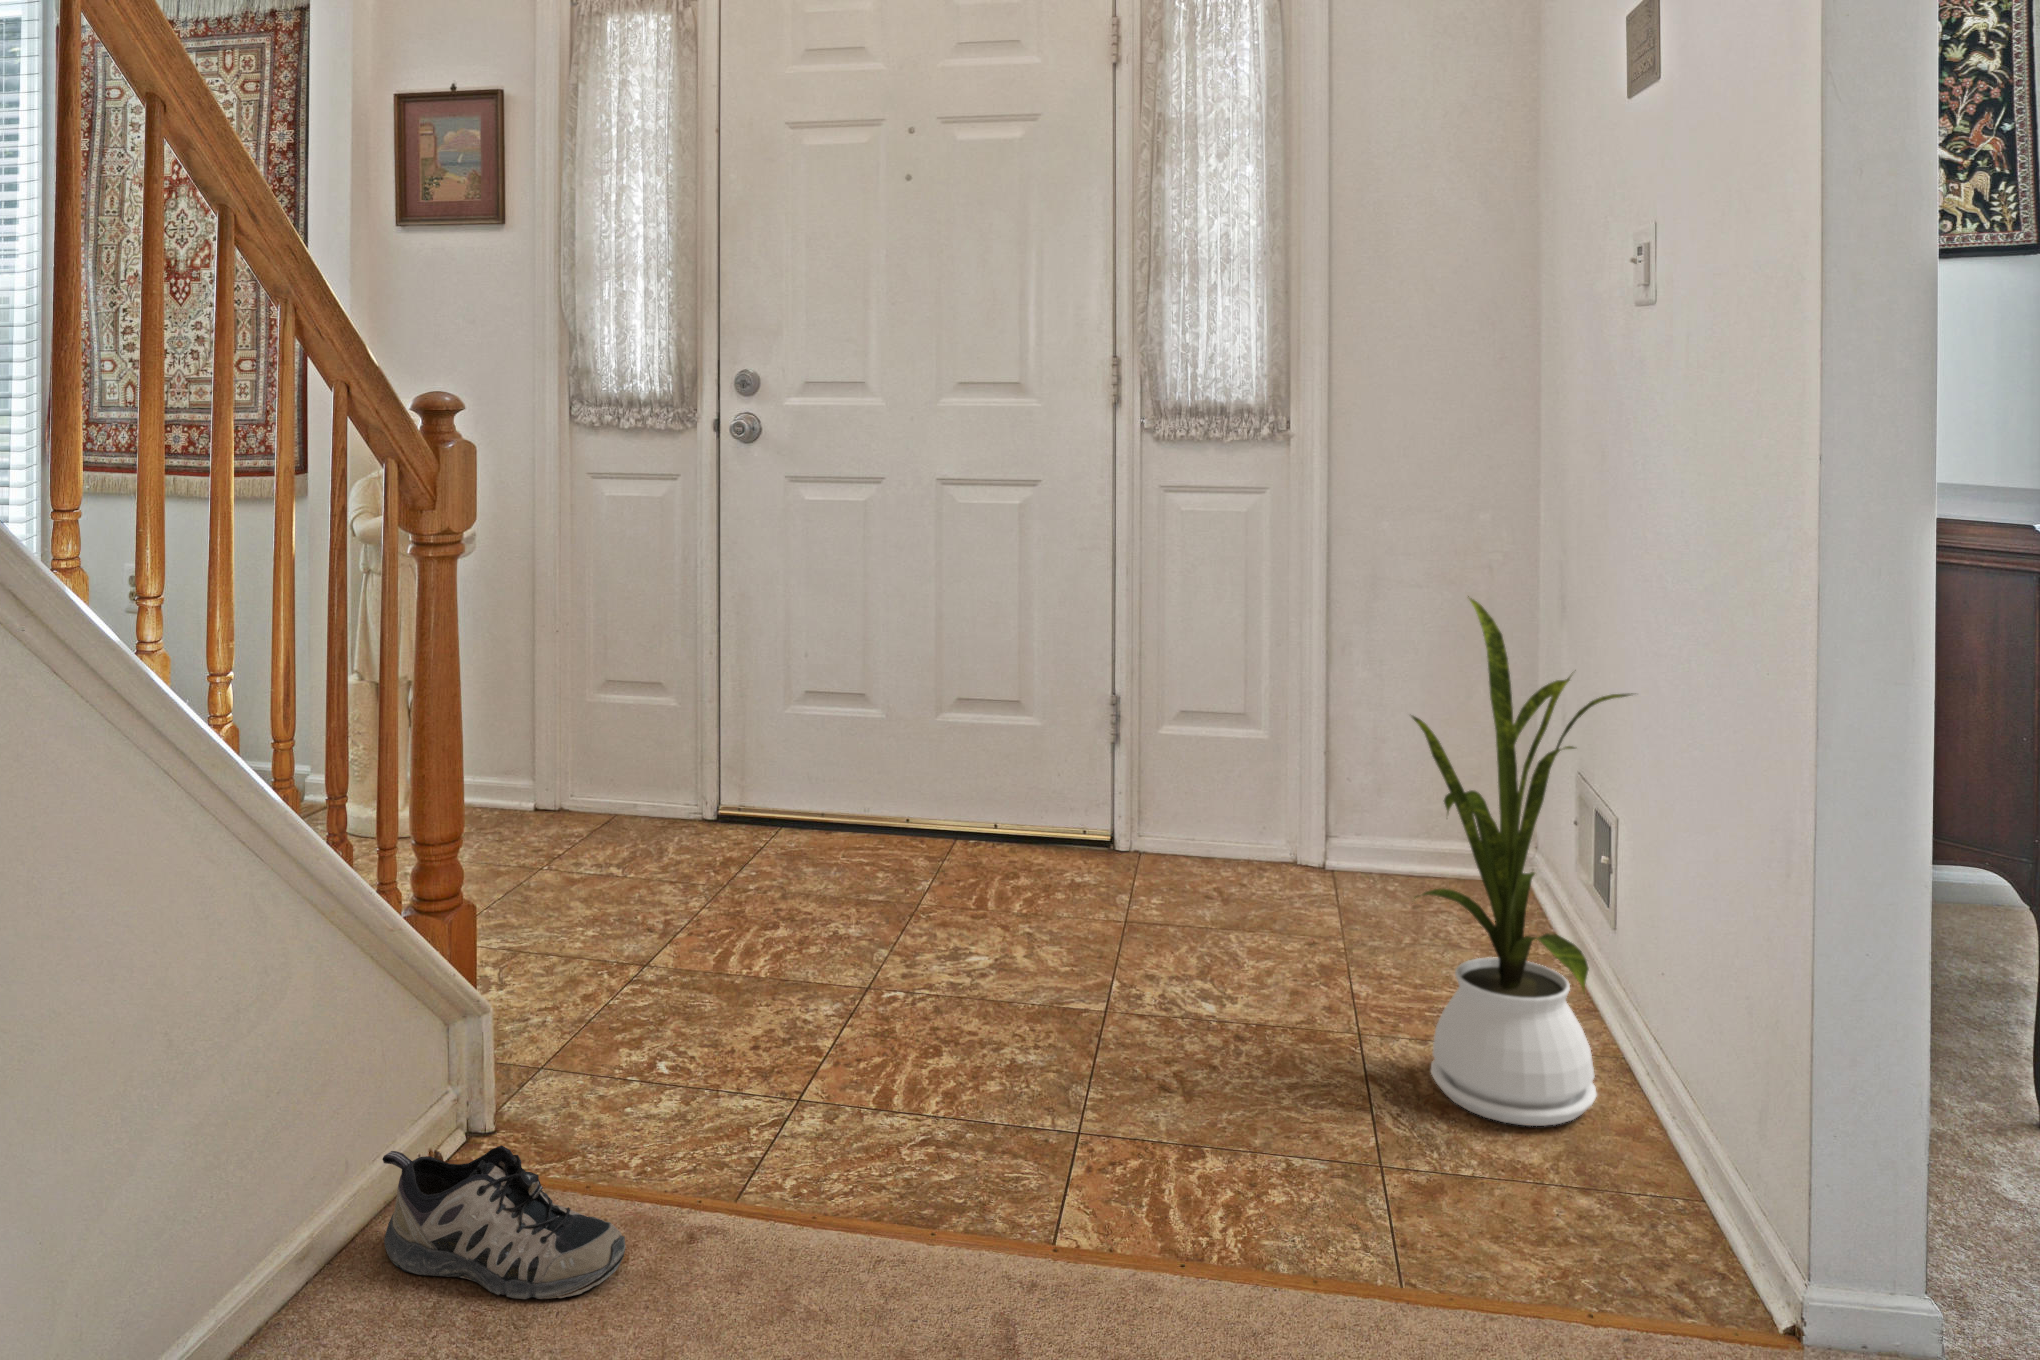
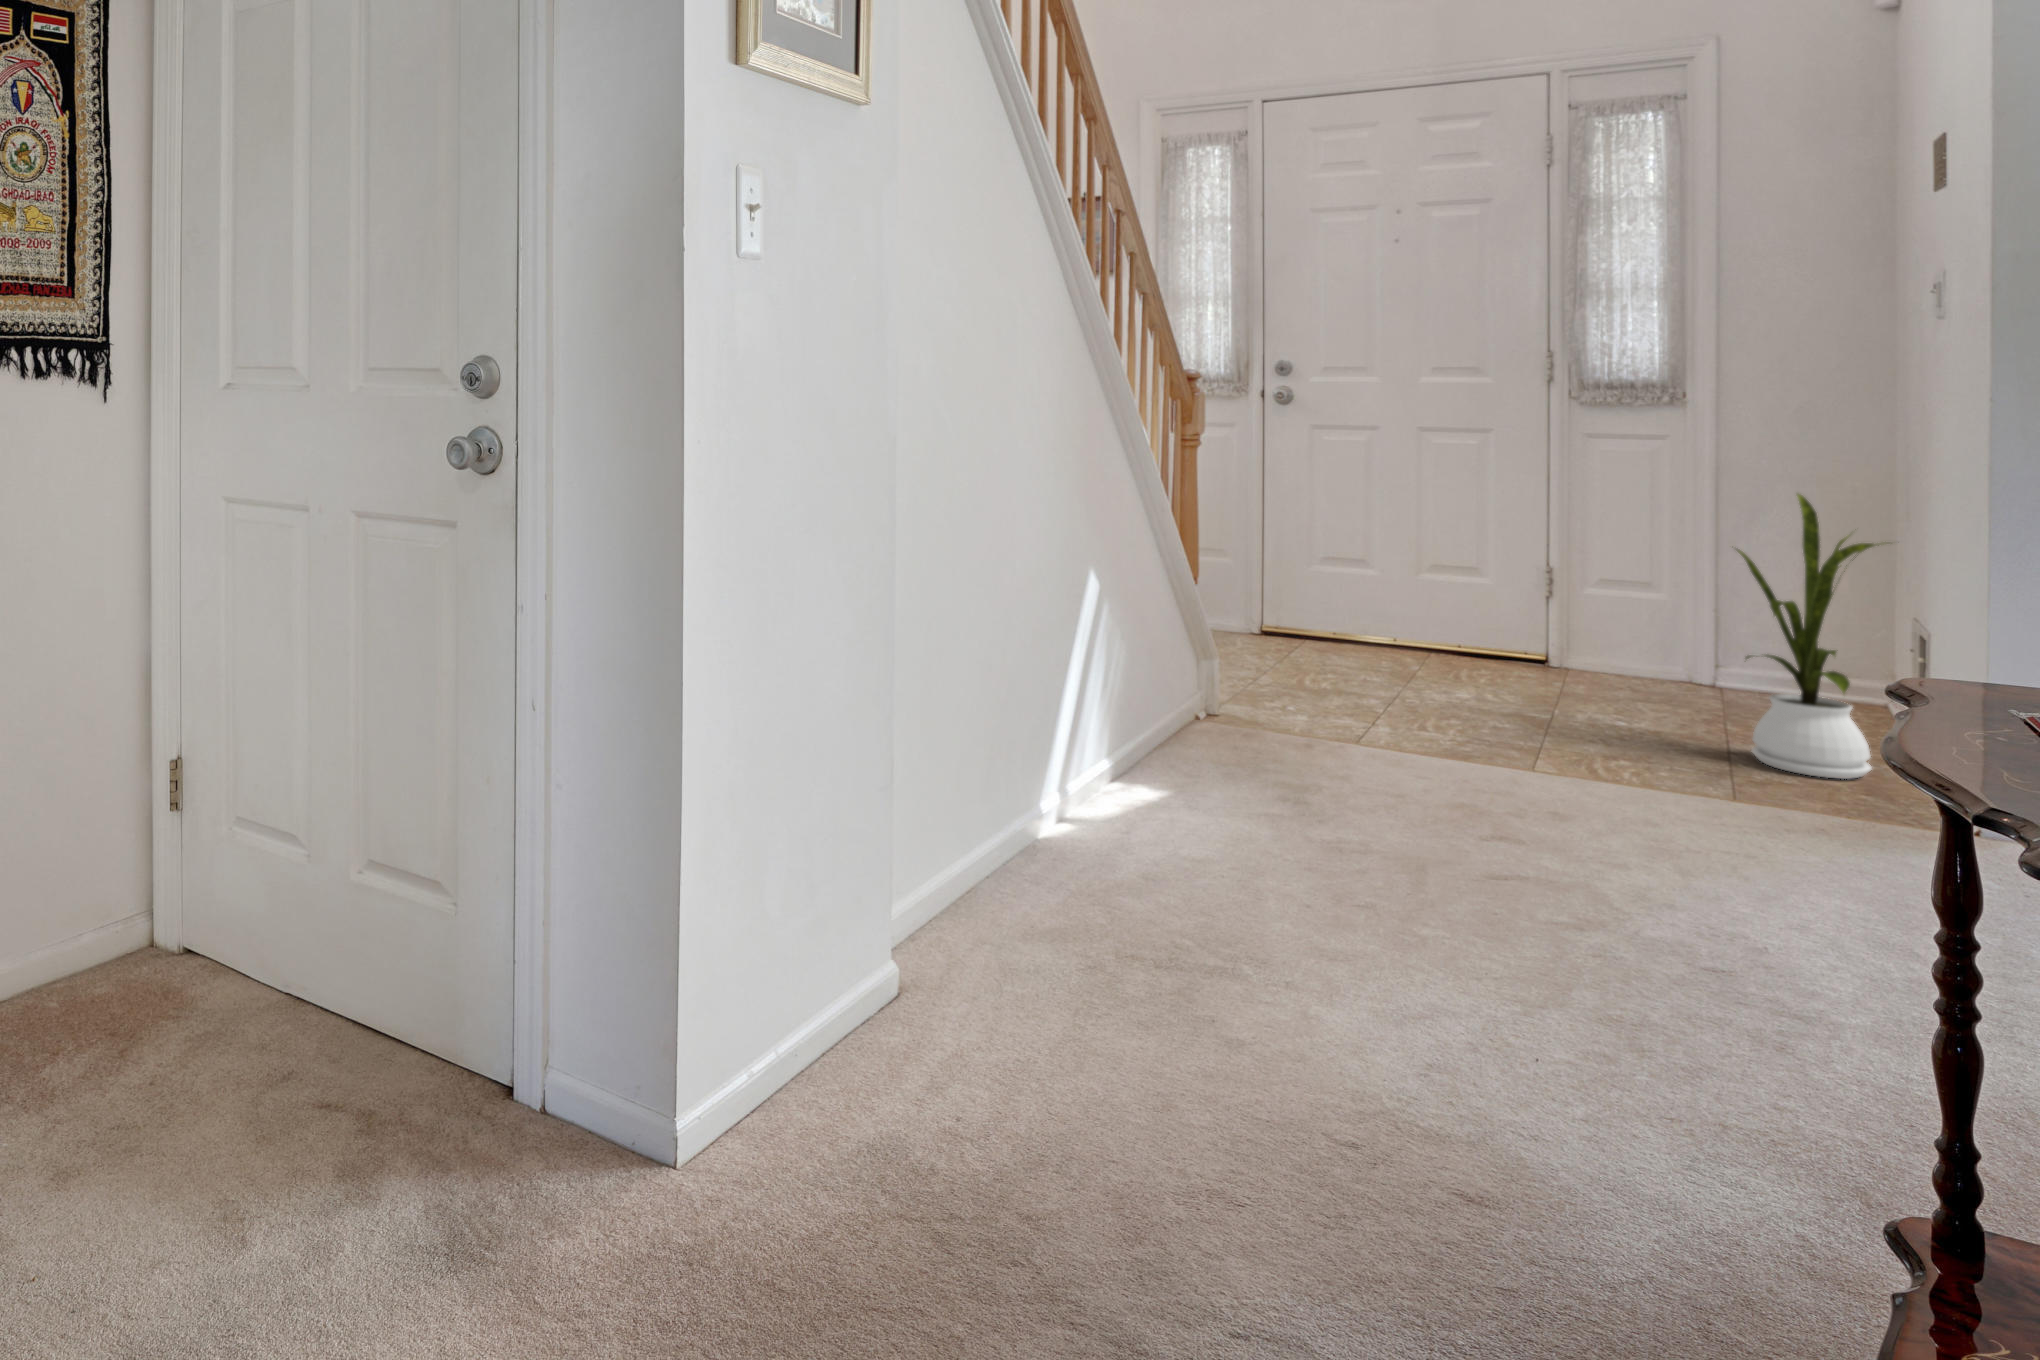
shoe: present [382,1145,626,1299] -> none [1153,680,1269,738]

